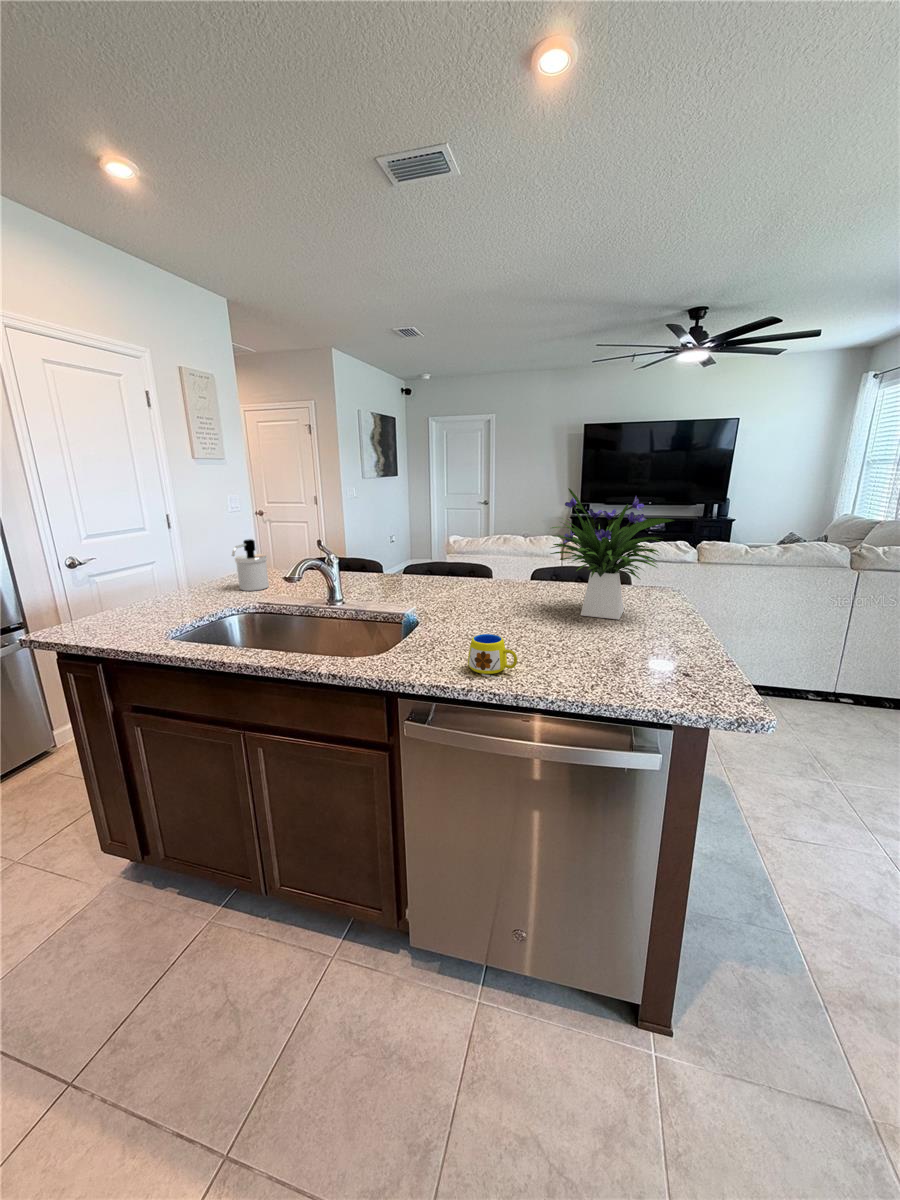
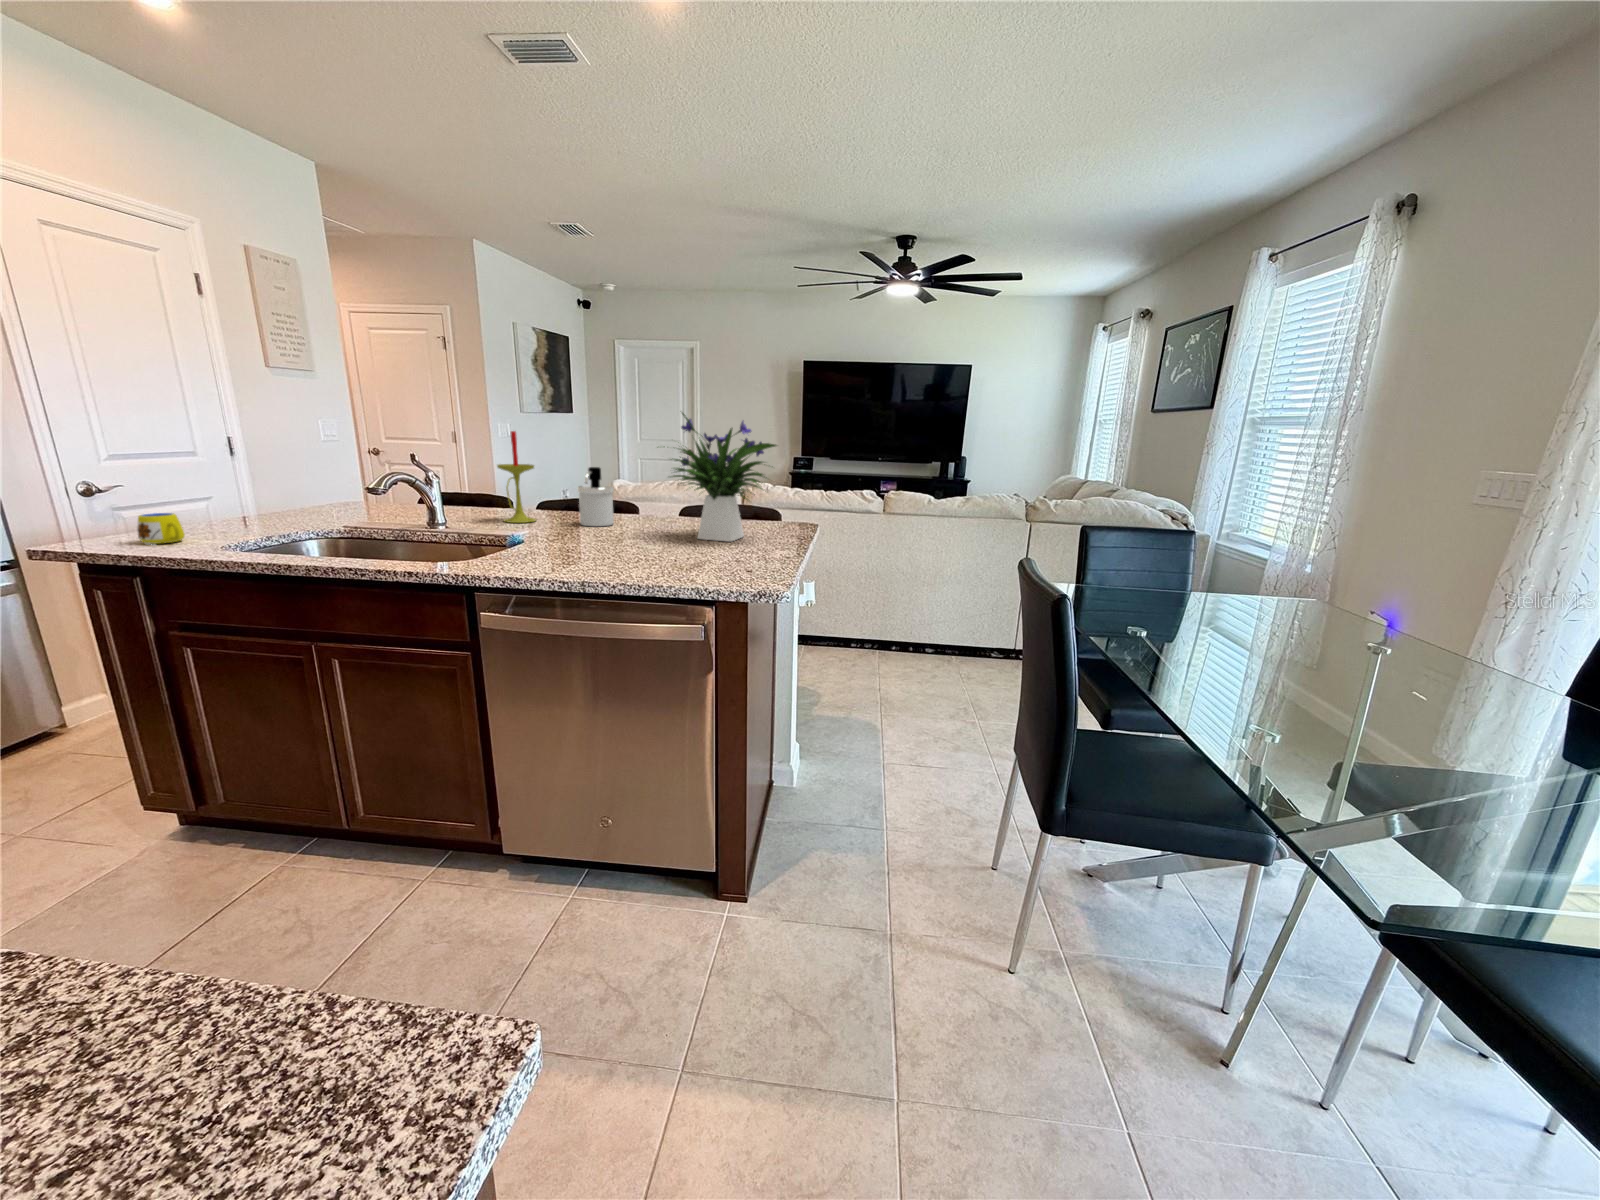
candle: none [382,508,415,594] -> present [497,431,536,523]
soap dispenser: present [232,539,269,591] -> present [577,467,614,526]
mug: present [468,634,517,679] -> present [137,513,185,546]

